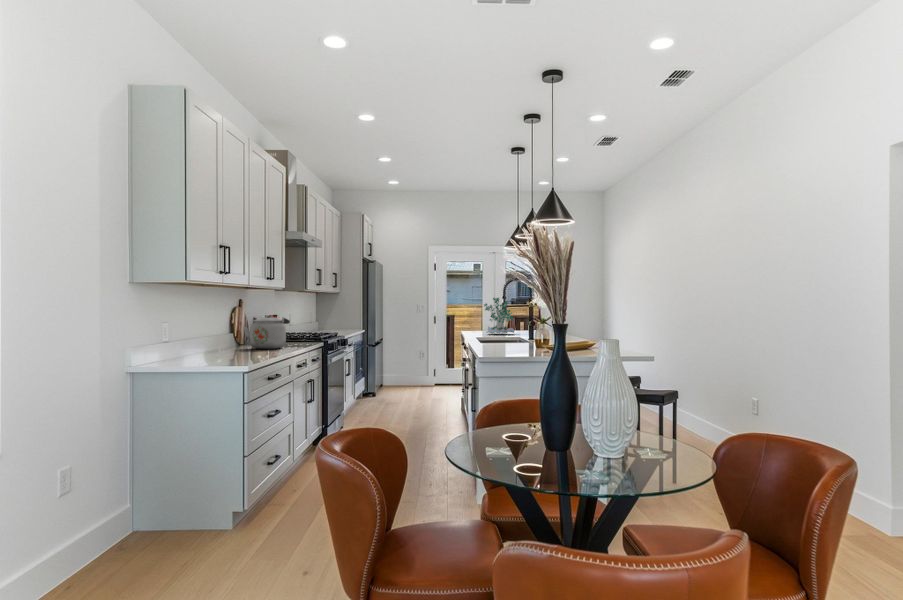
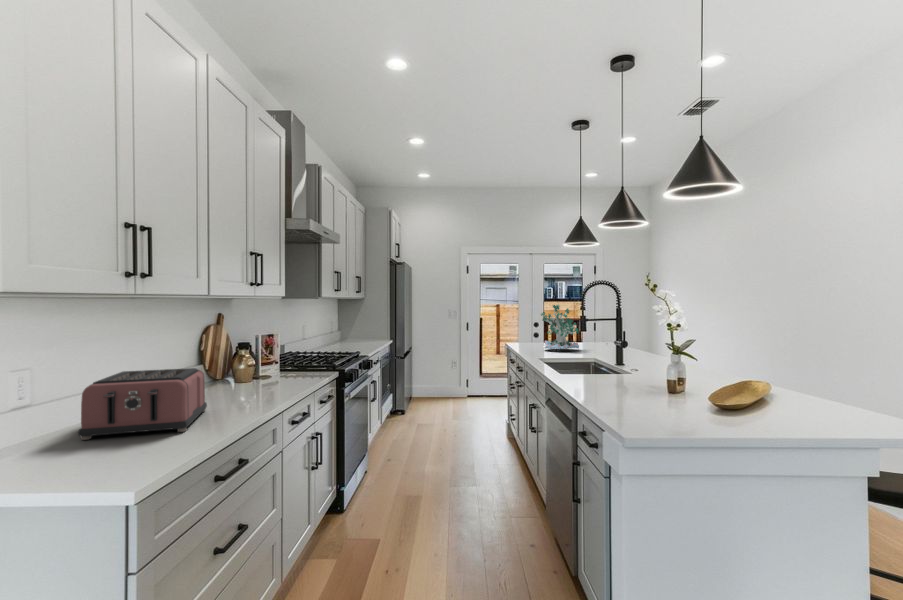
kettle: present [244,315,290,349] -> none [212,339,284,394]
toaster: none [195,328,251,360] -> present [78,368,207,440]

